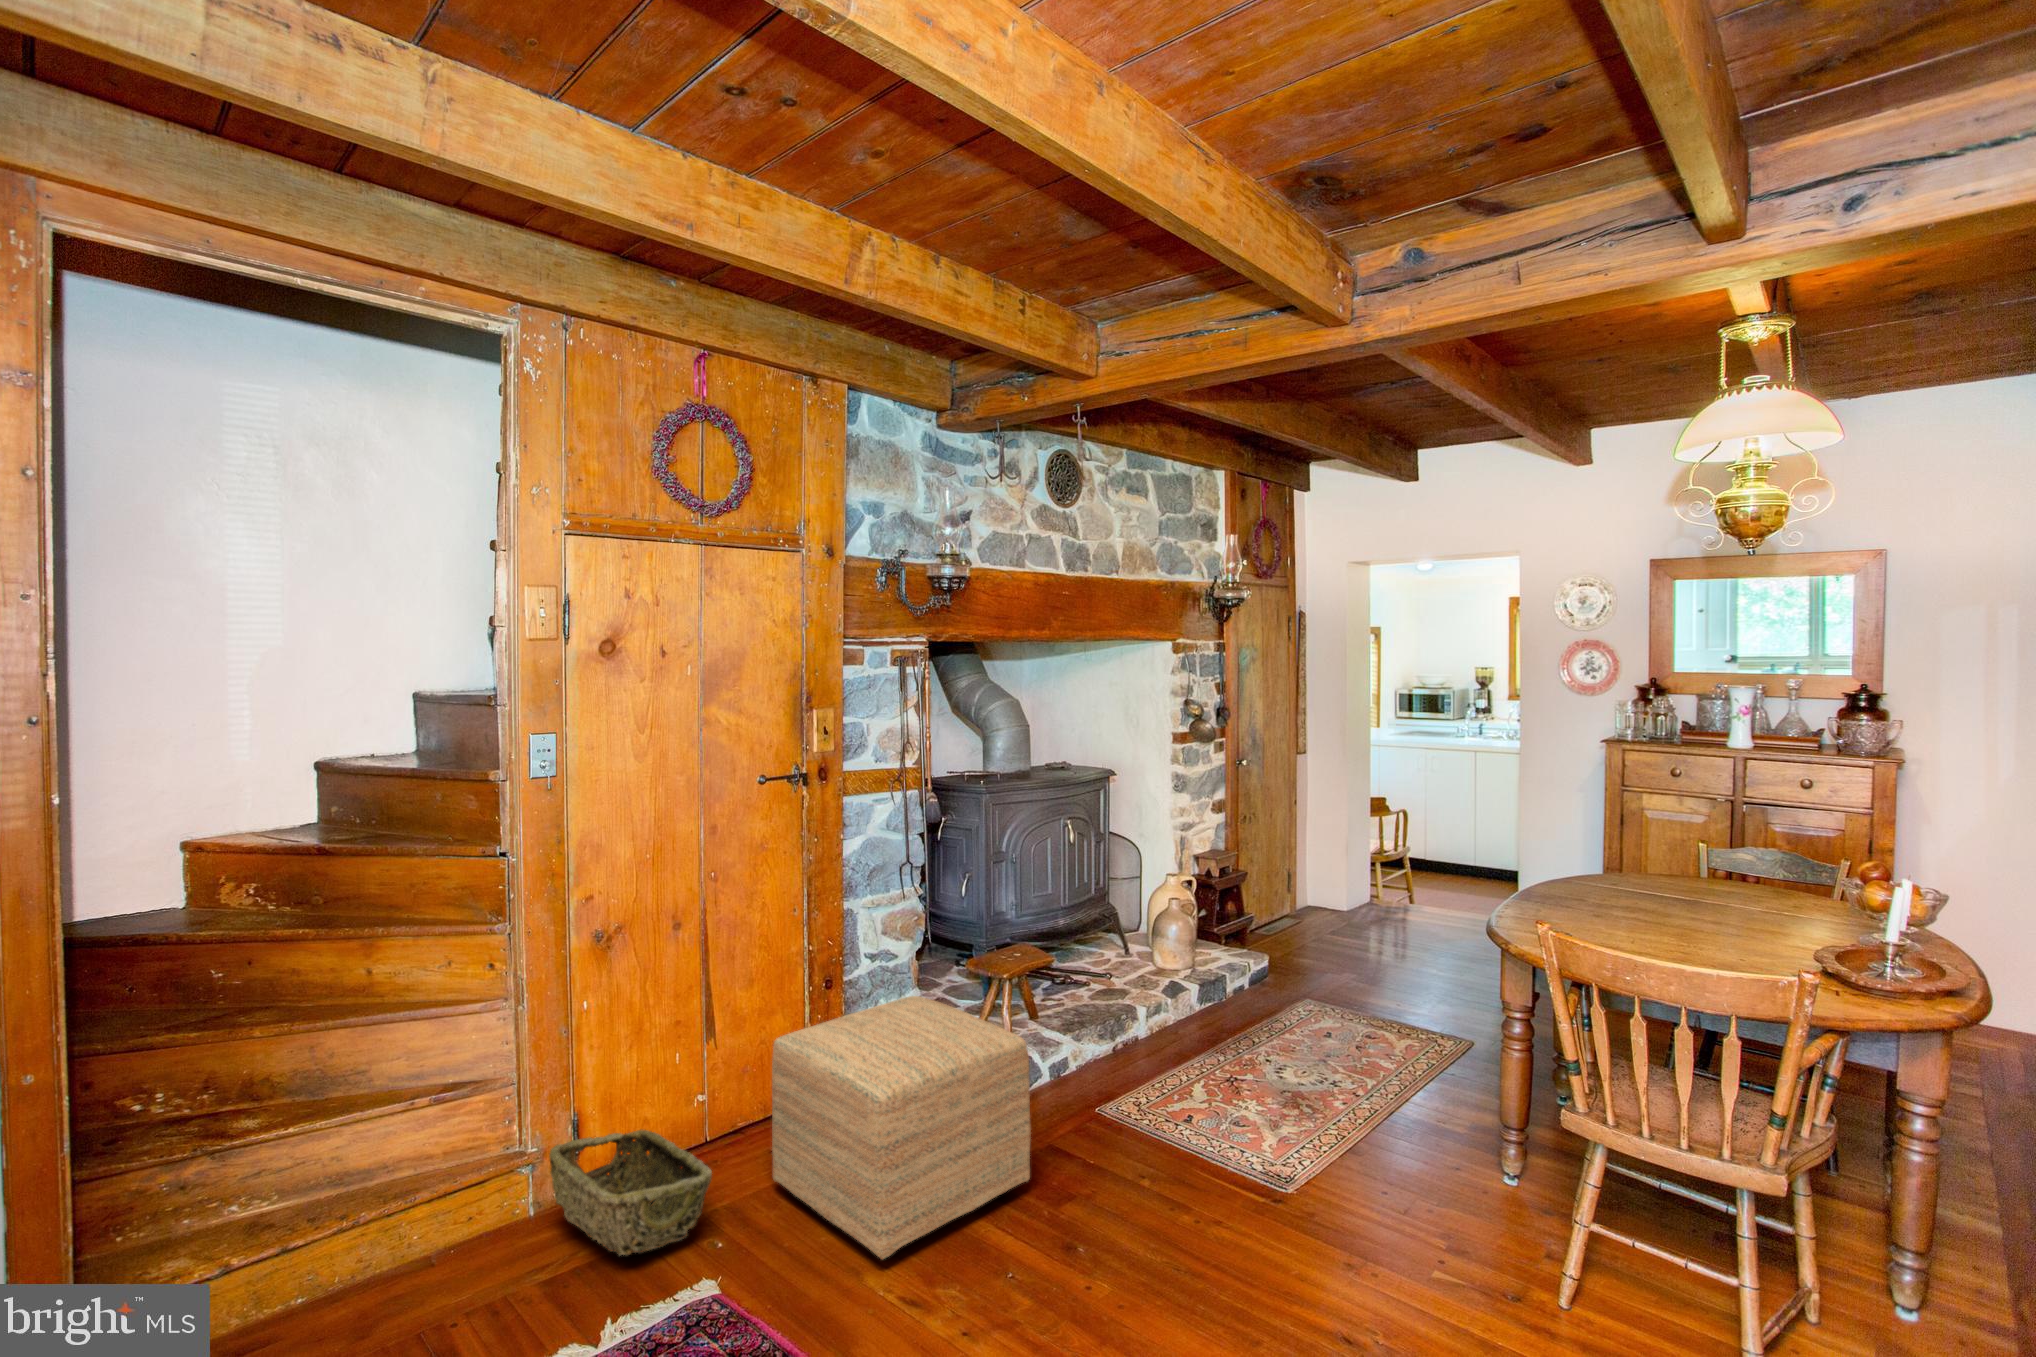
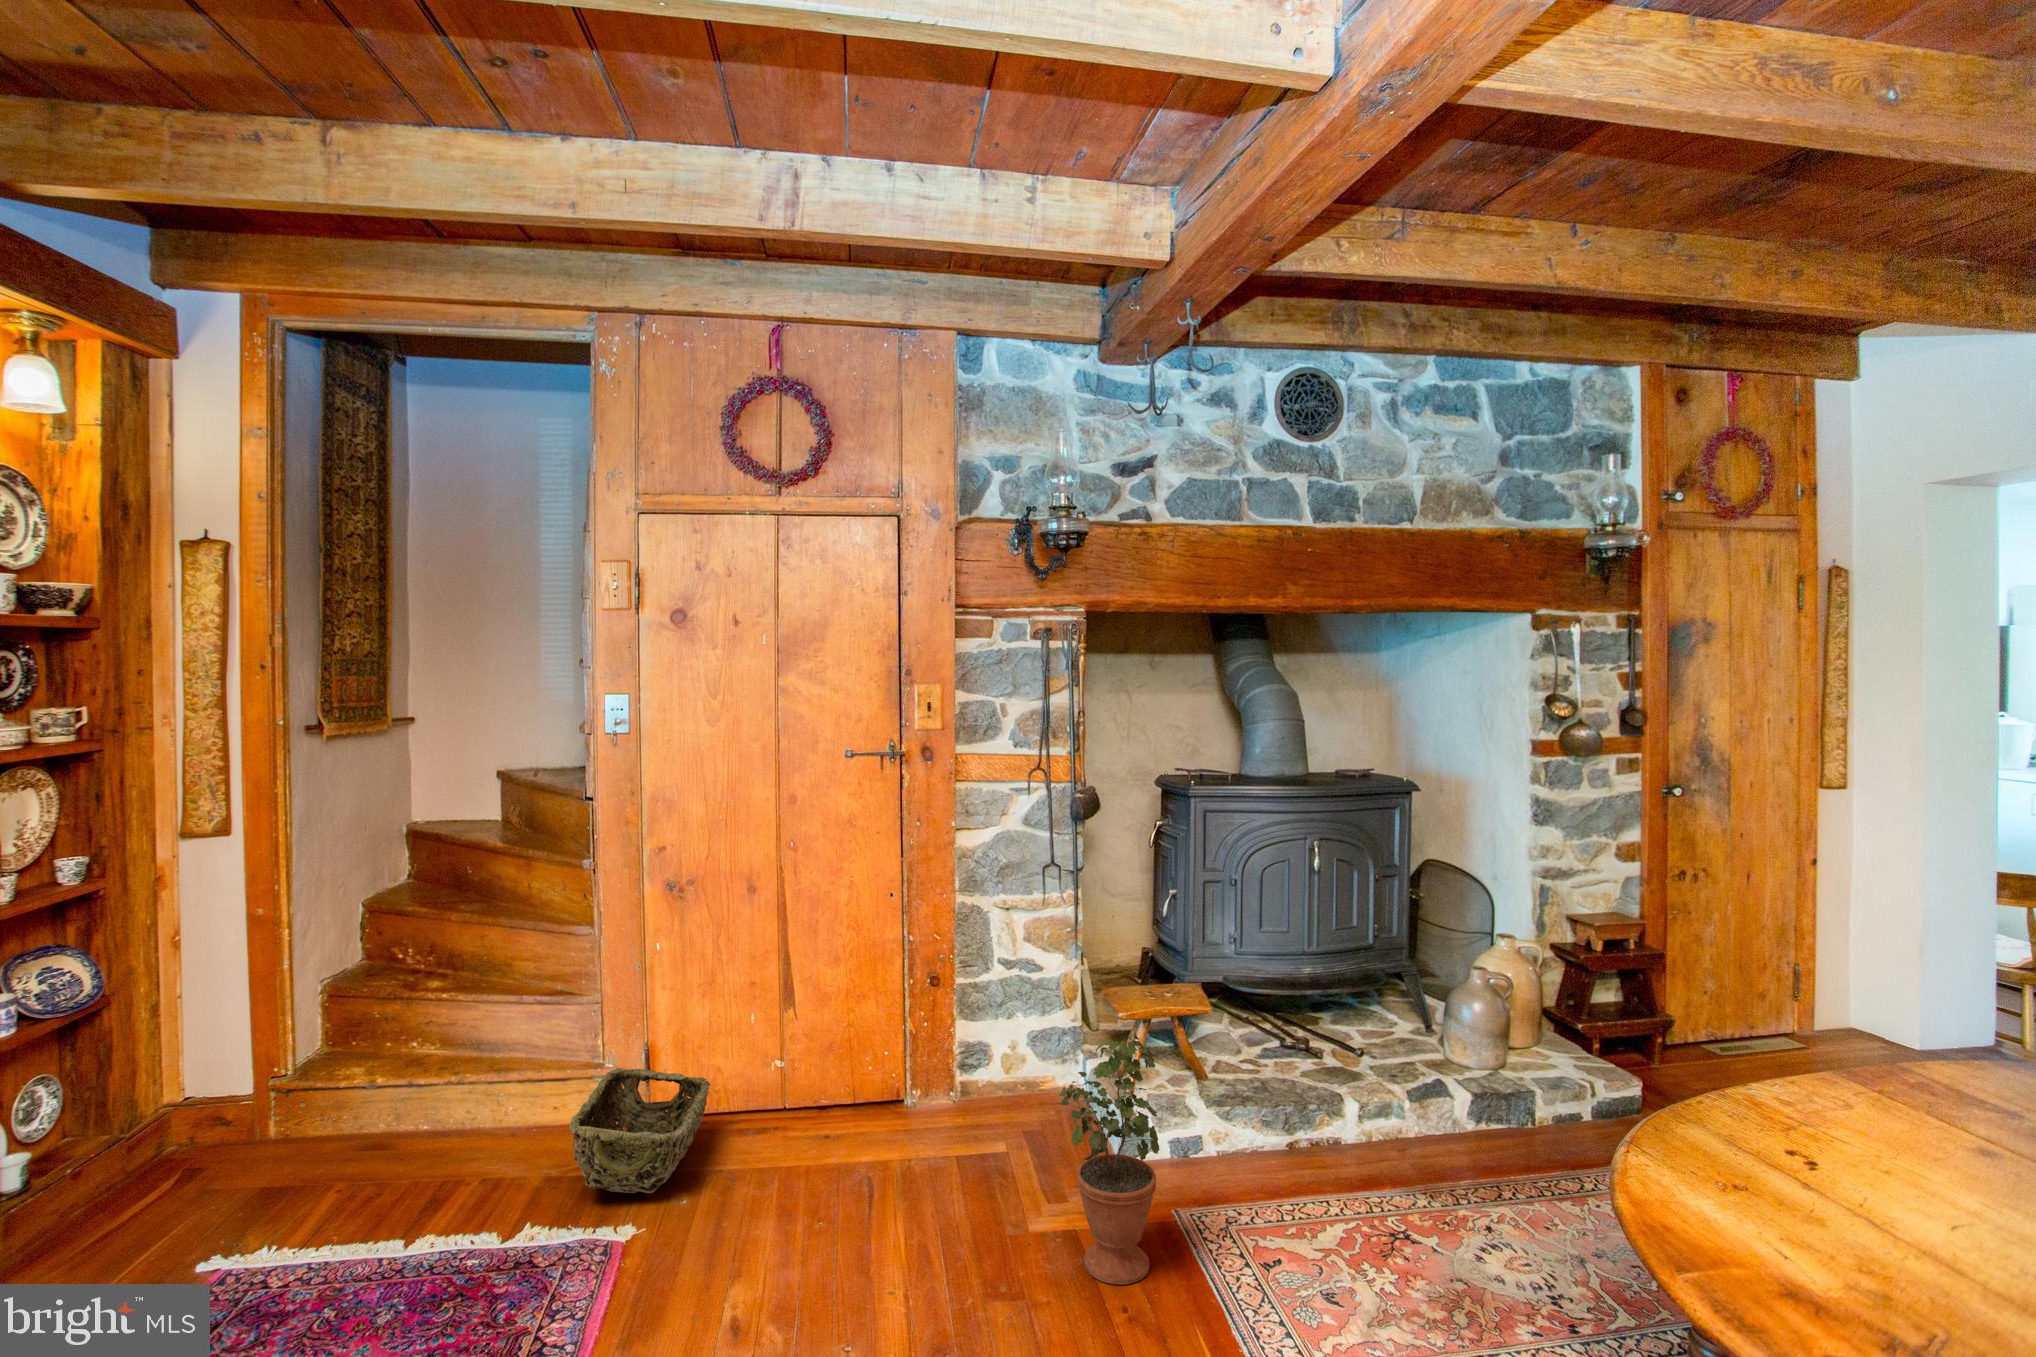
potted plant: none [1045,975,1117,1161] -> present [1059,1025,1159,1285]
ottoman: present [772,996,1031,1259] -> none [741,1008,989,1291]

